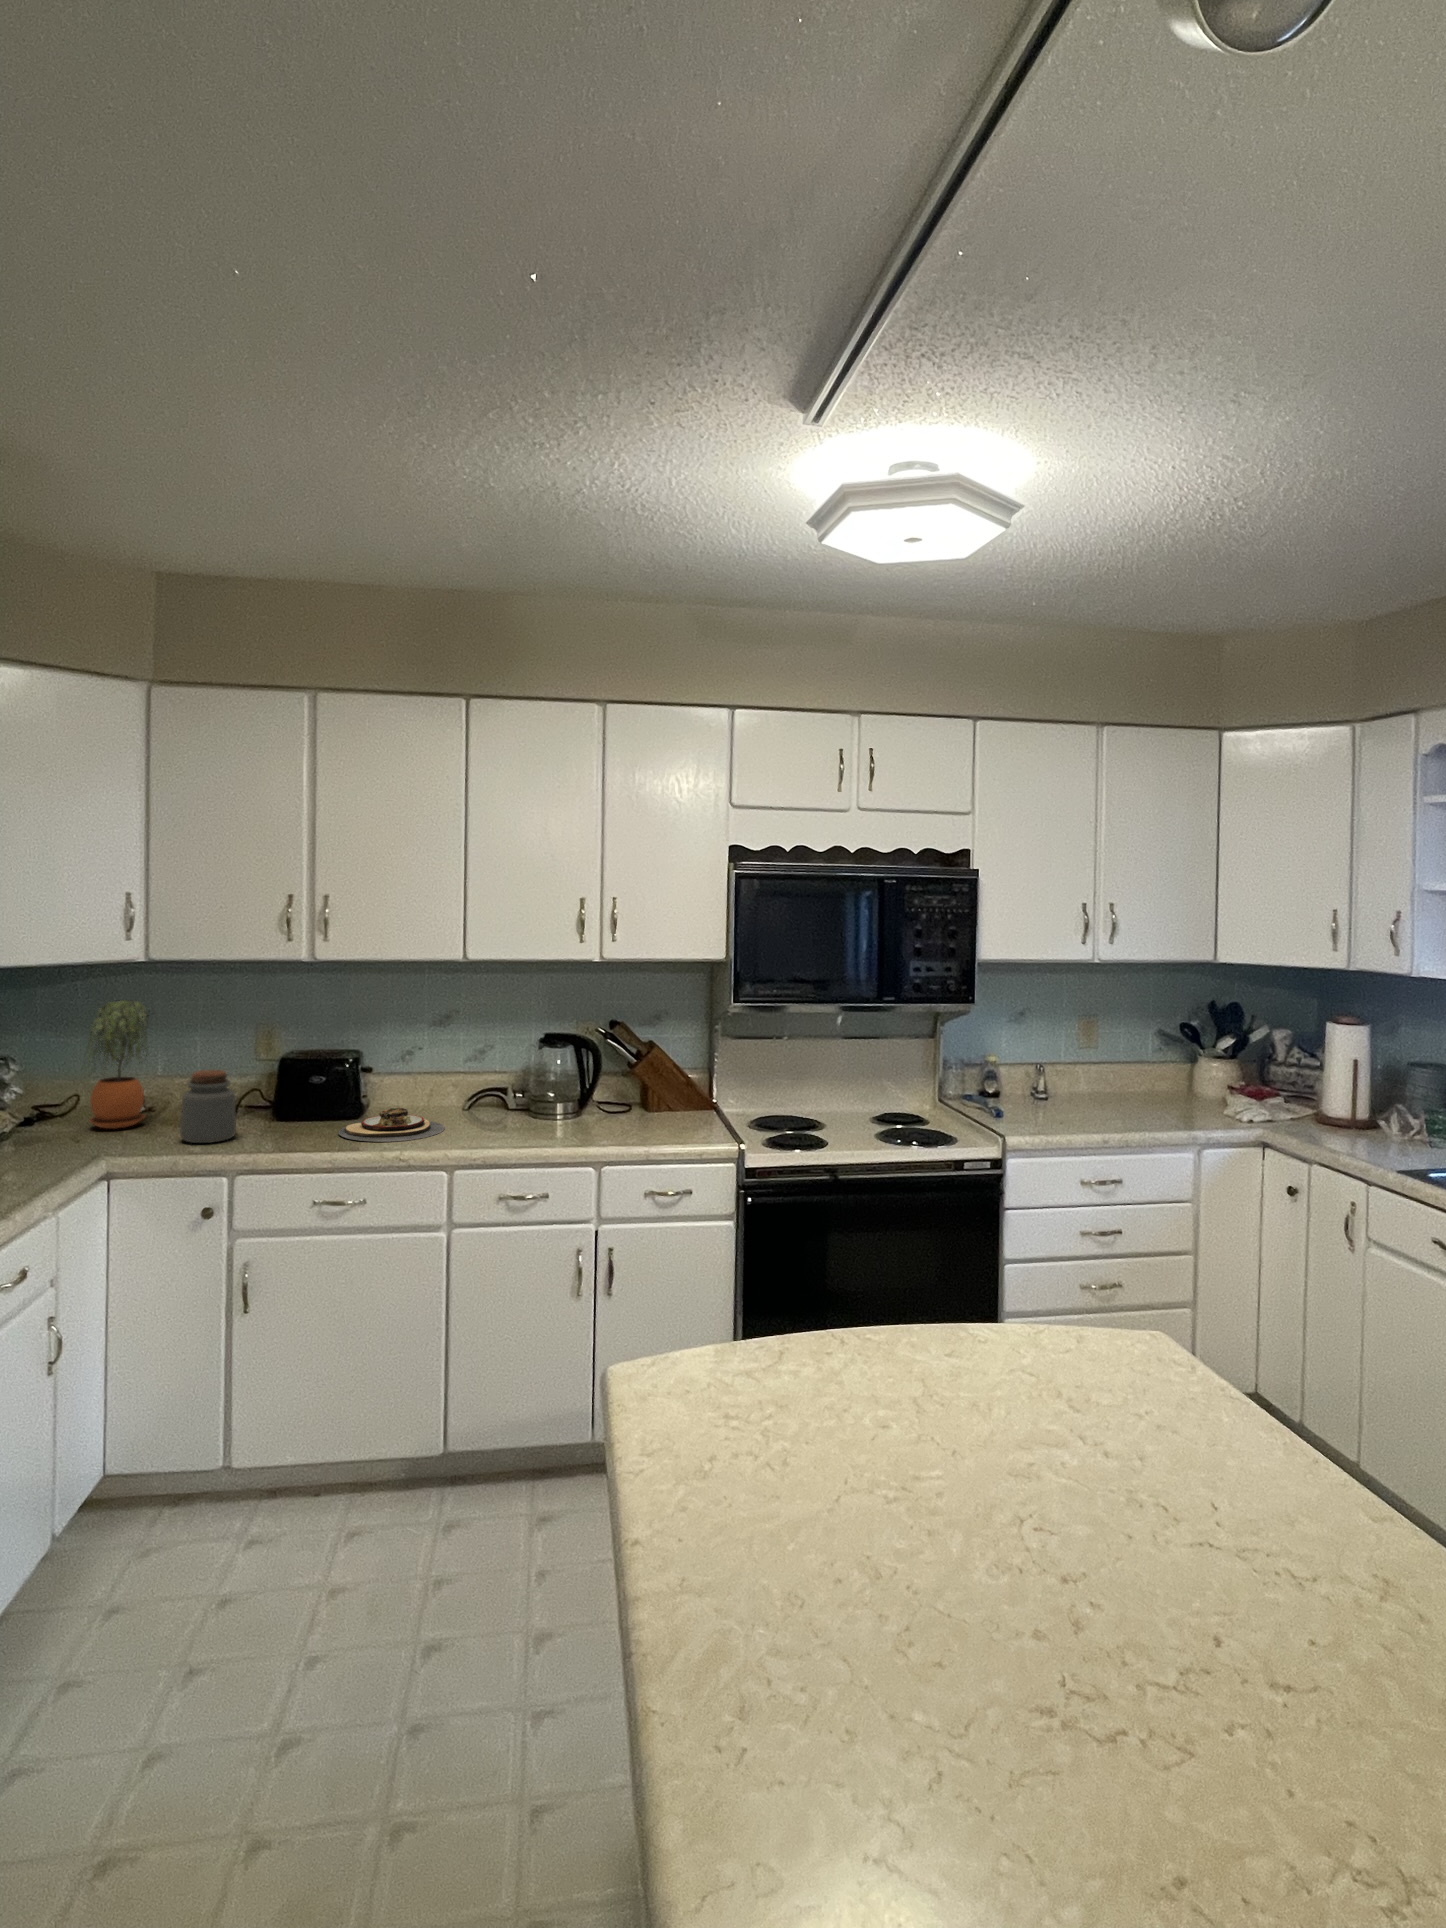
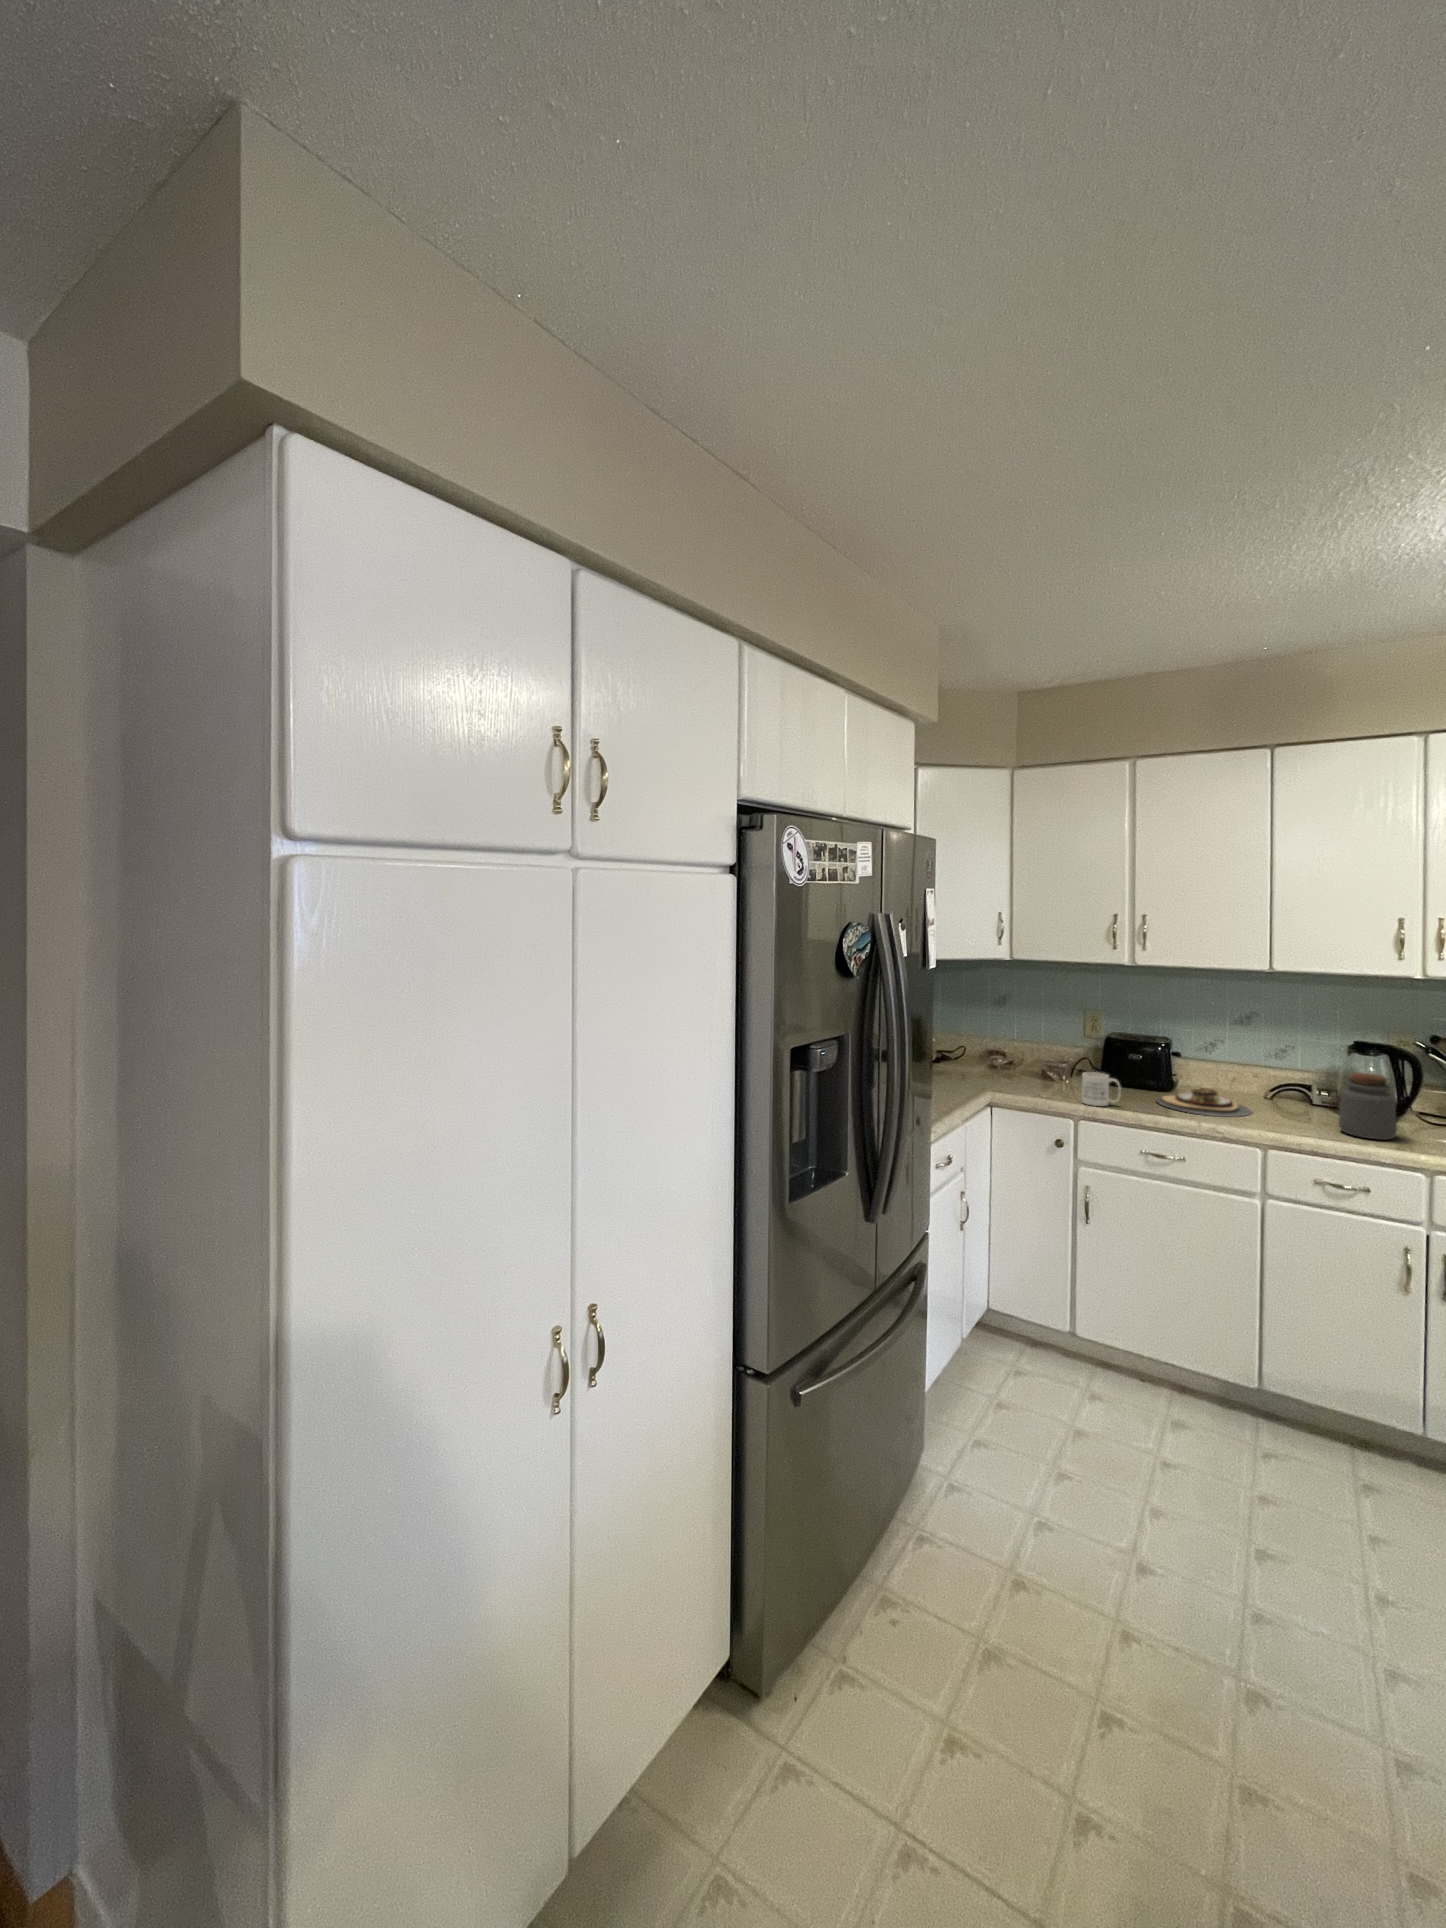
potted plant: present [84,1000,148,1129] -> none [969,986,1011,1073]
jar: present [180,1070,236,1143] -> present [1339,1073,1397,1140]
mug: none [241,1107,292,1153] -> present [1082,1072,1121,1106]

